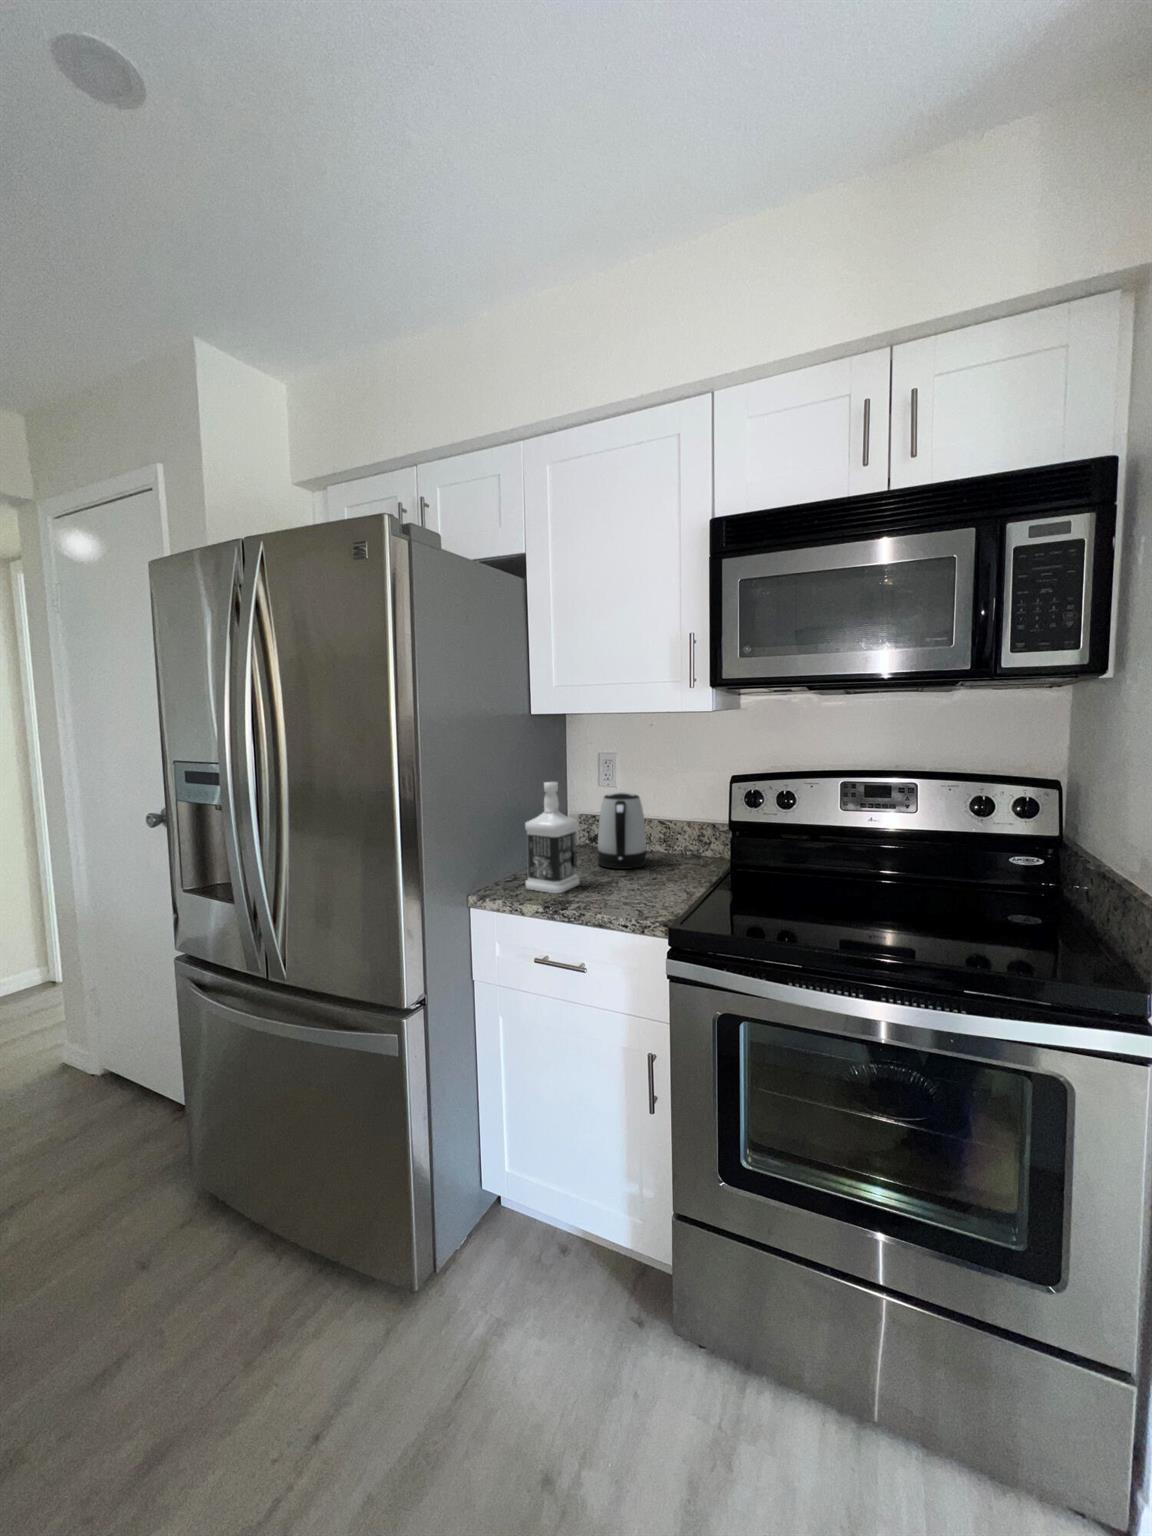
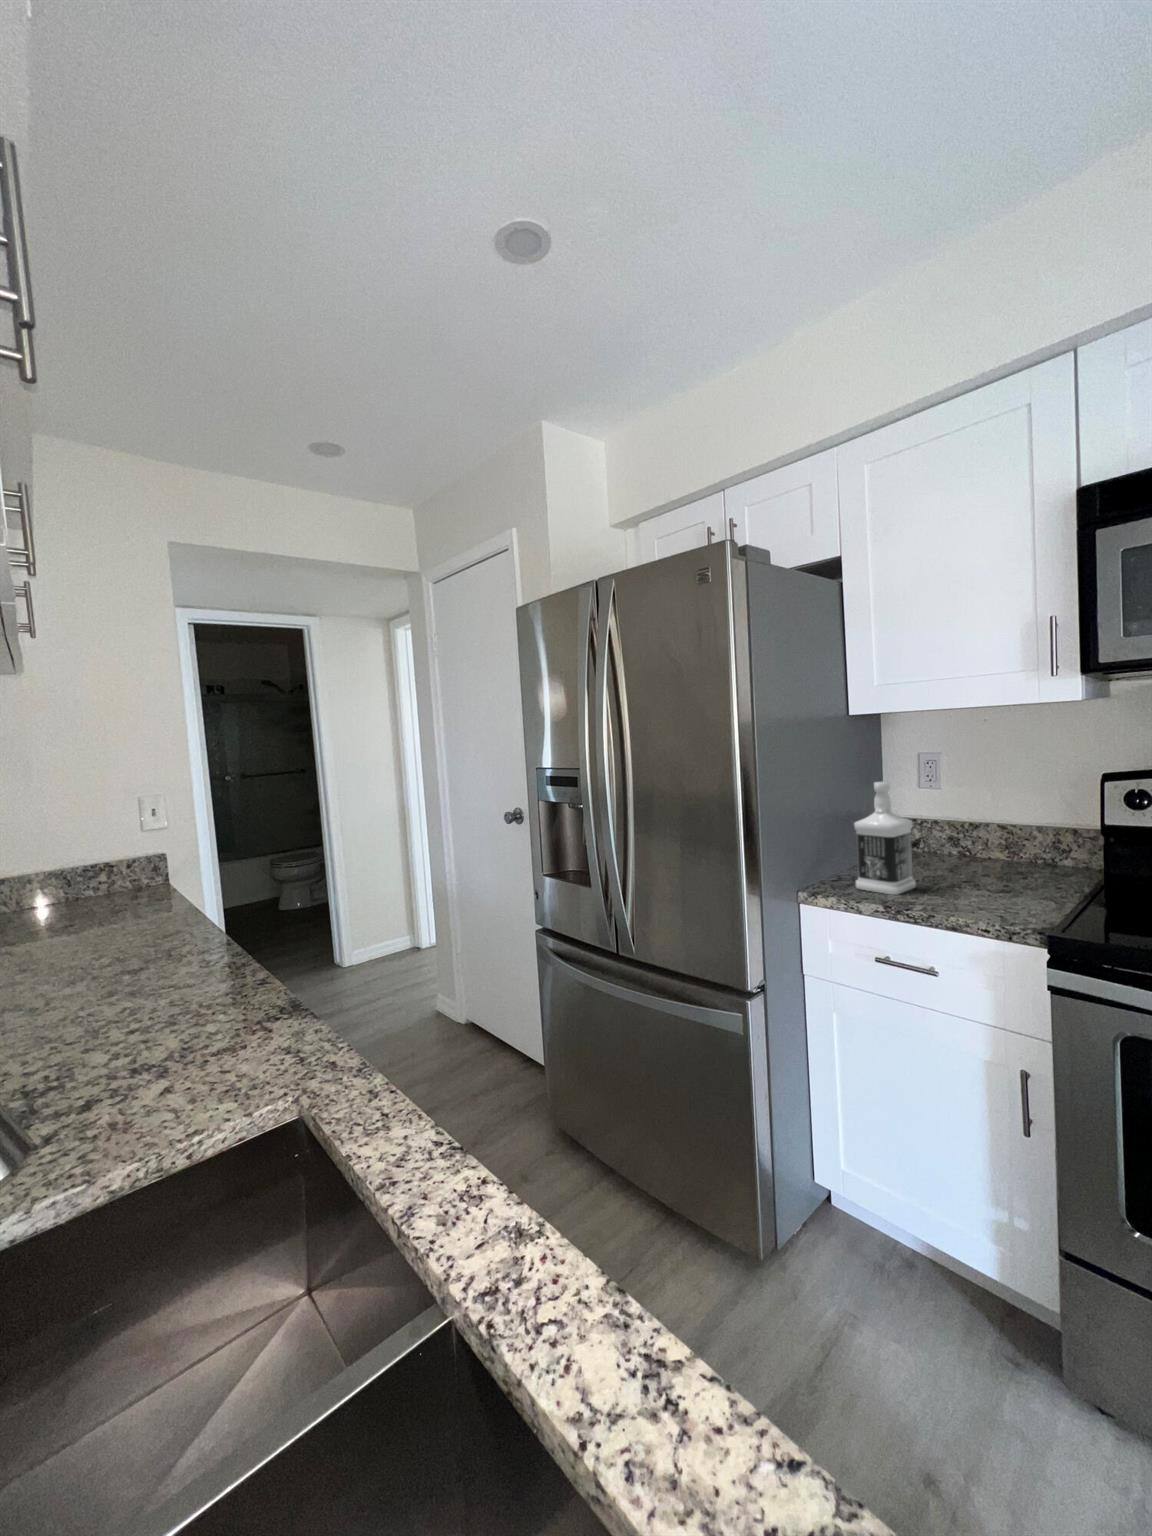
kettle: present [598,792,647,869] -> none [927,793,988,874]

